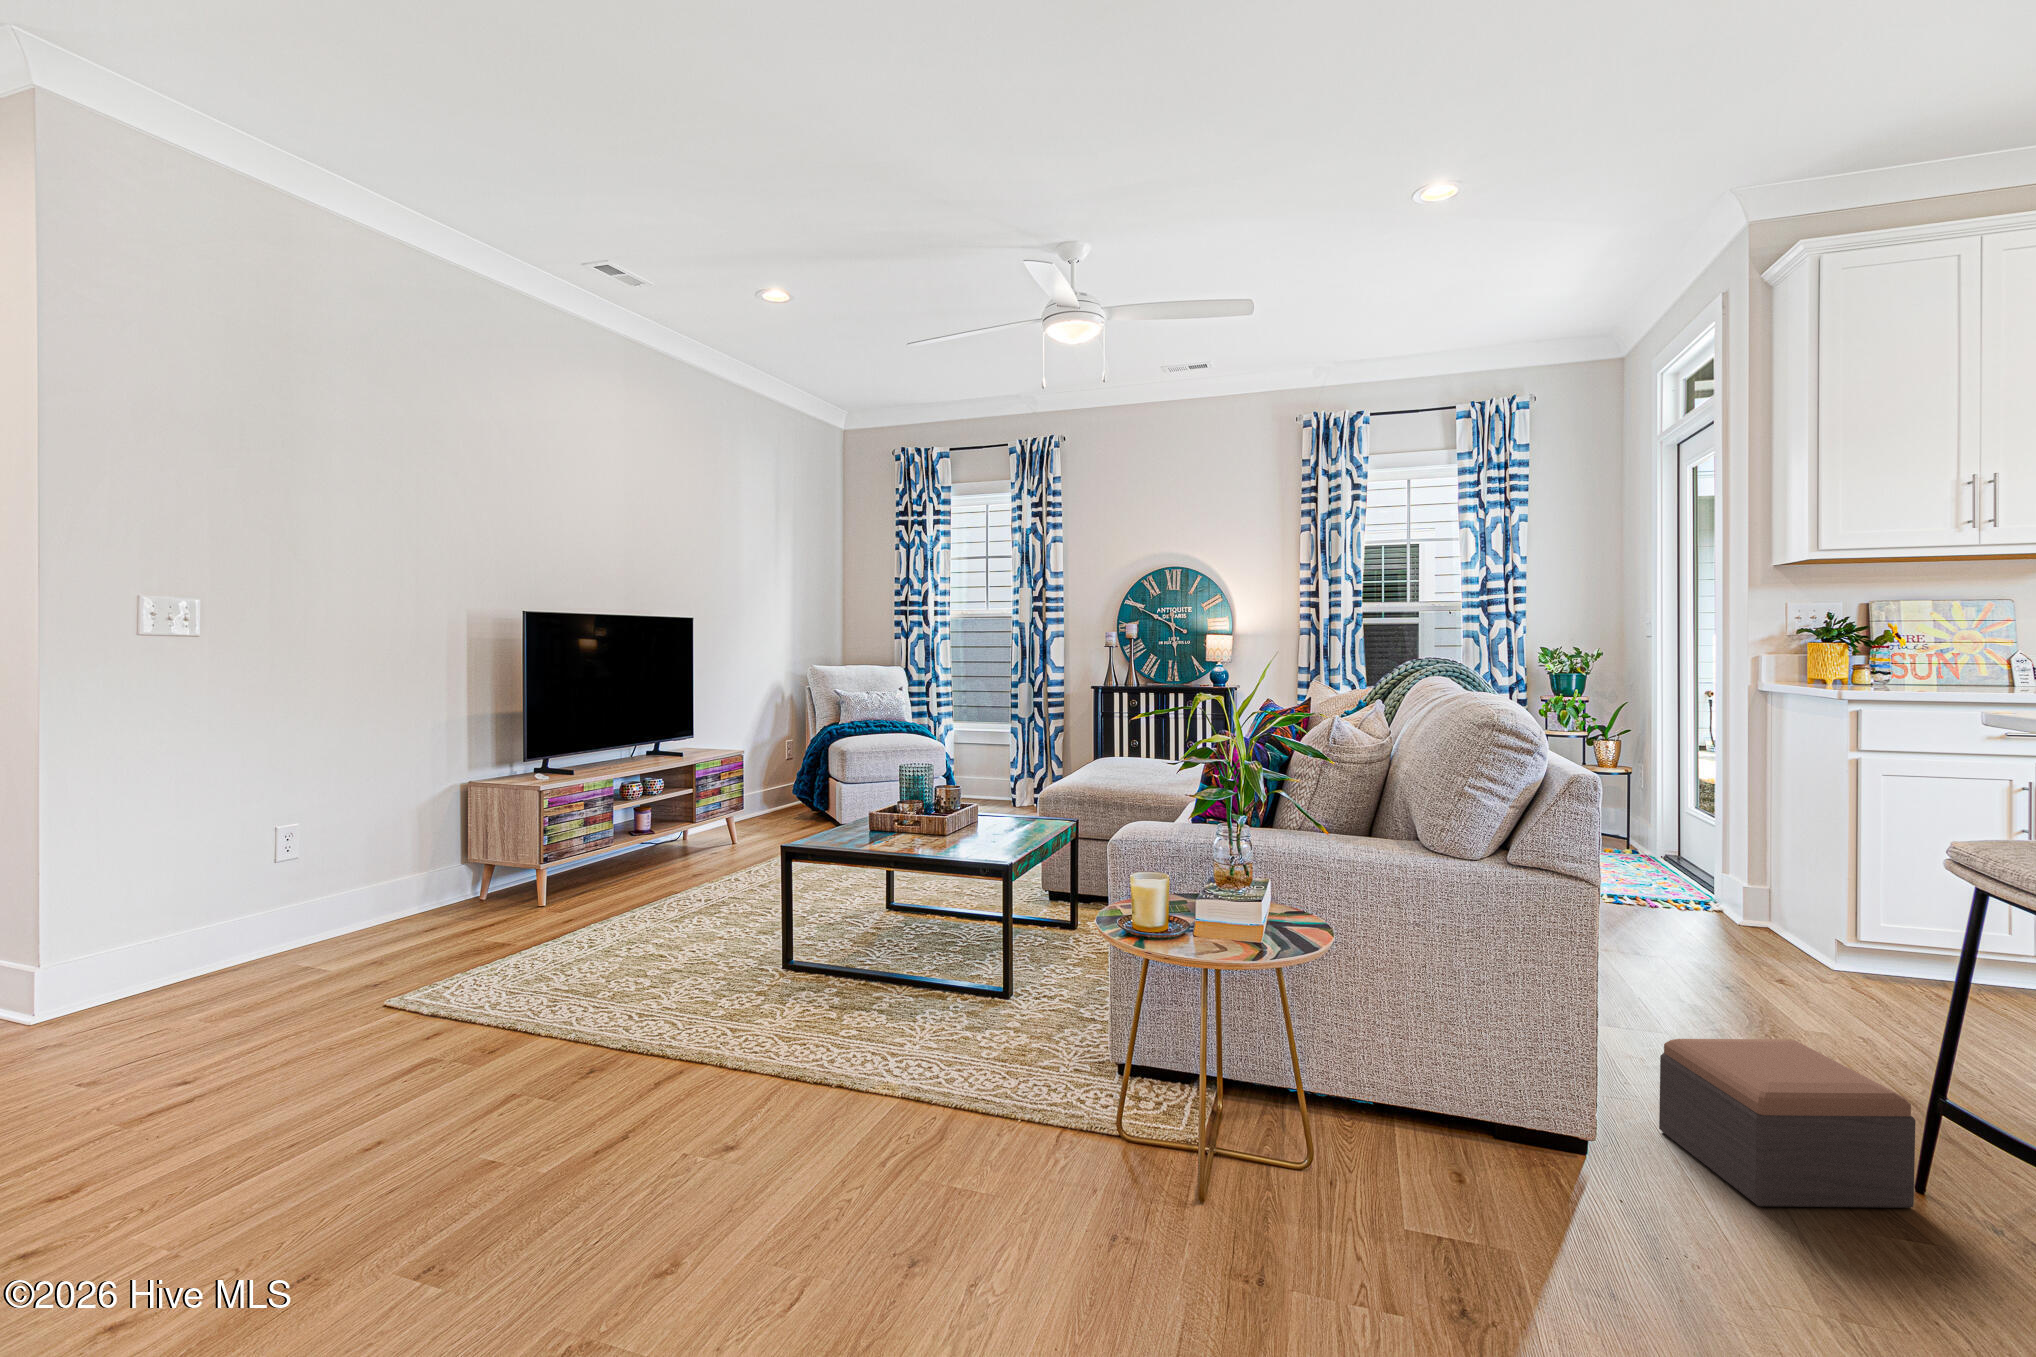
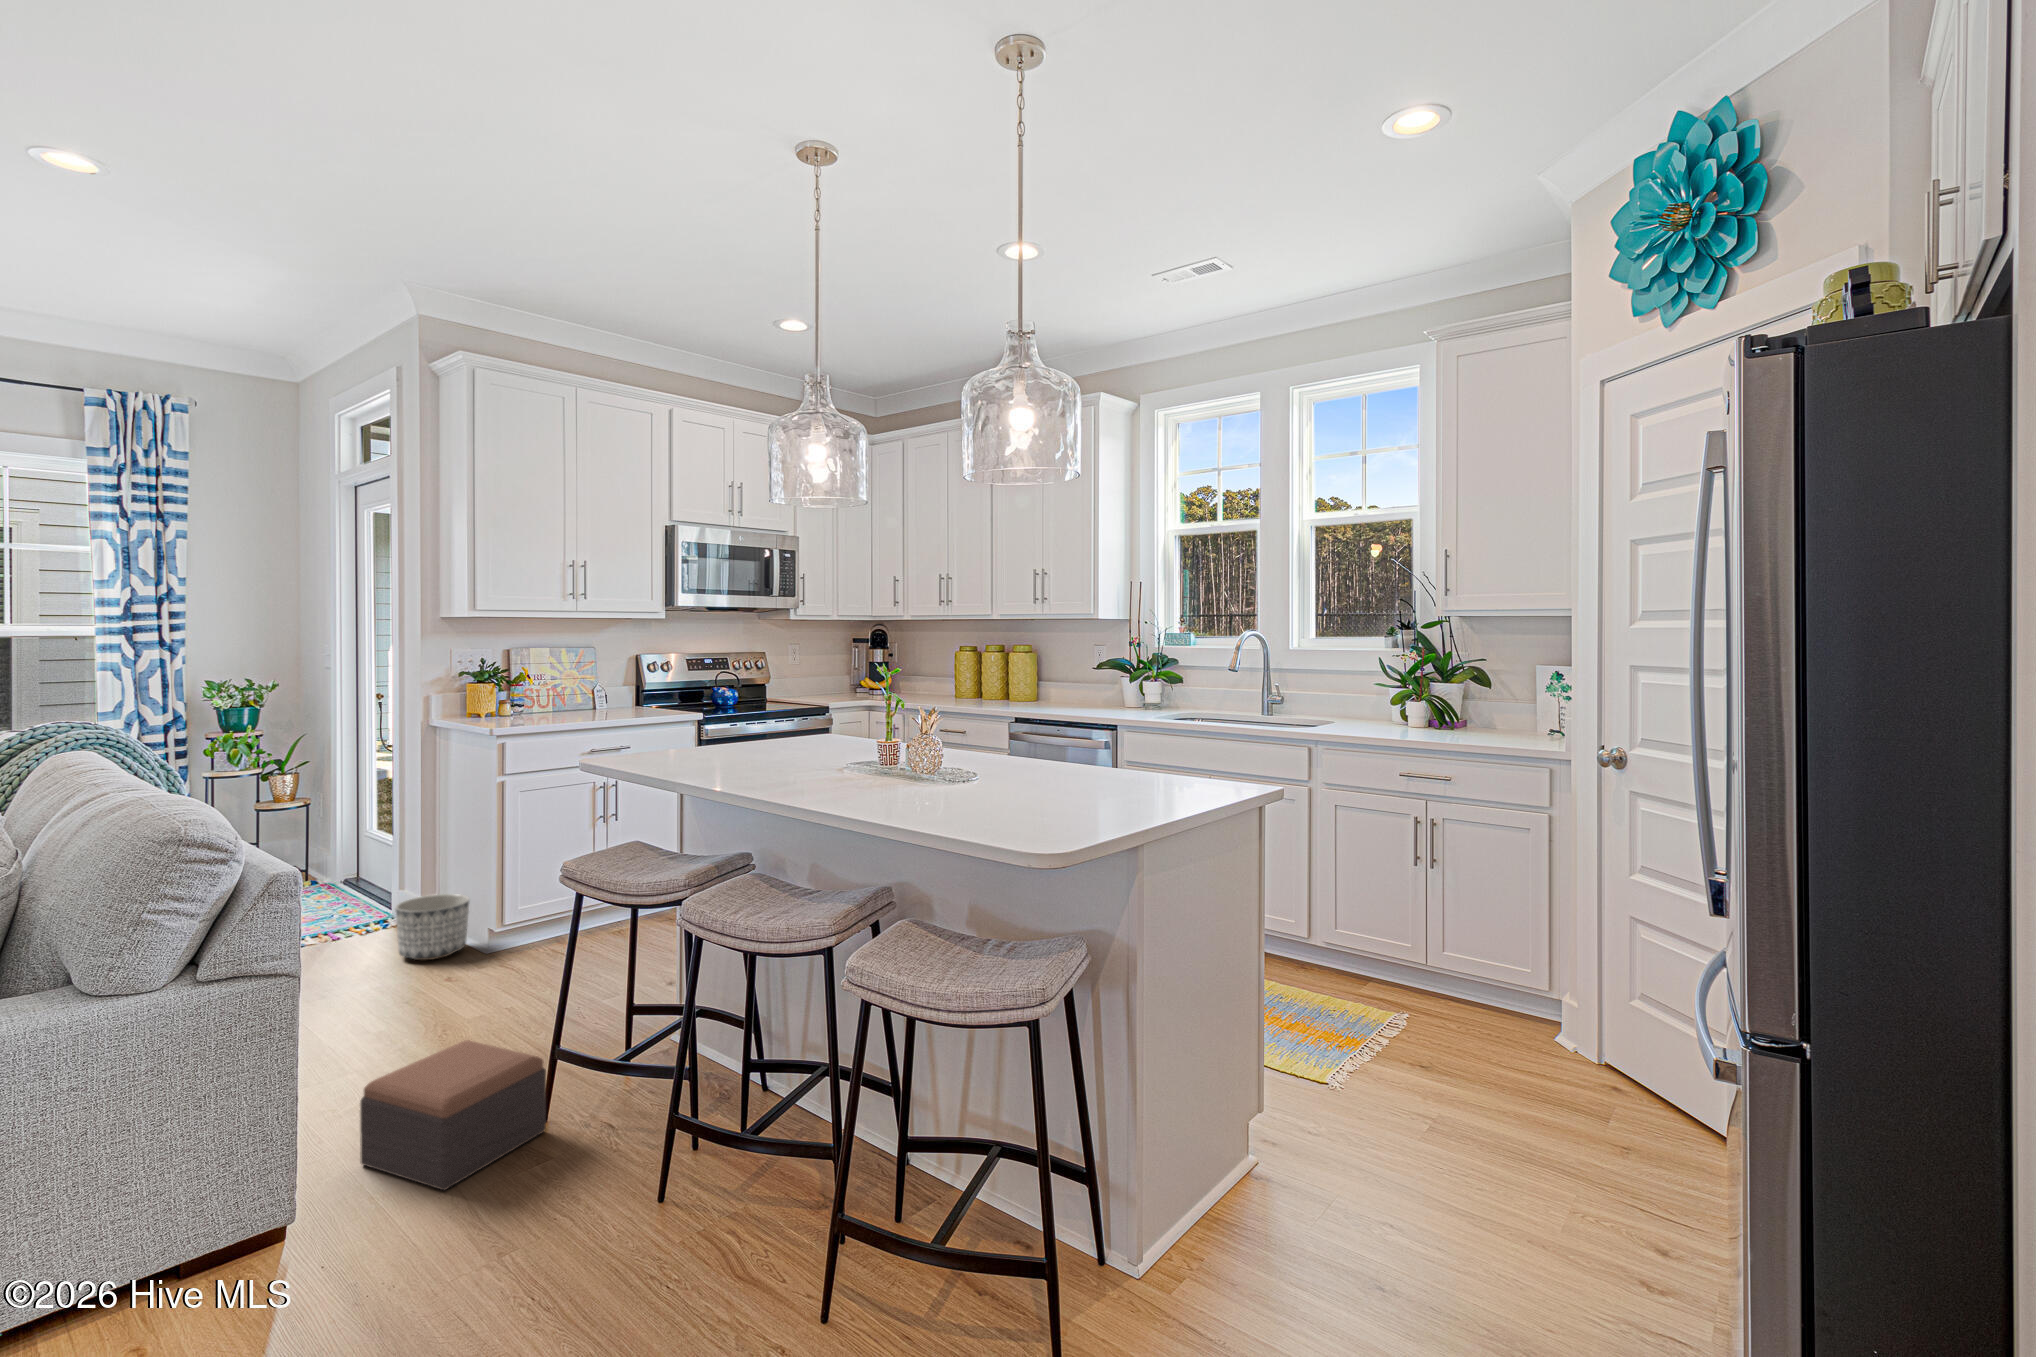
planter: none [1711,881,1804,958] -> present [395,894,469,960]

